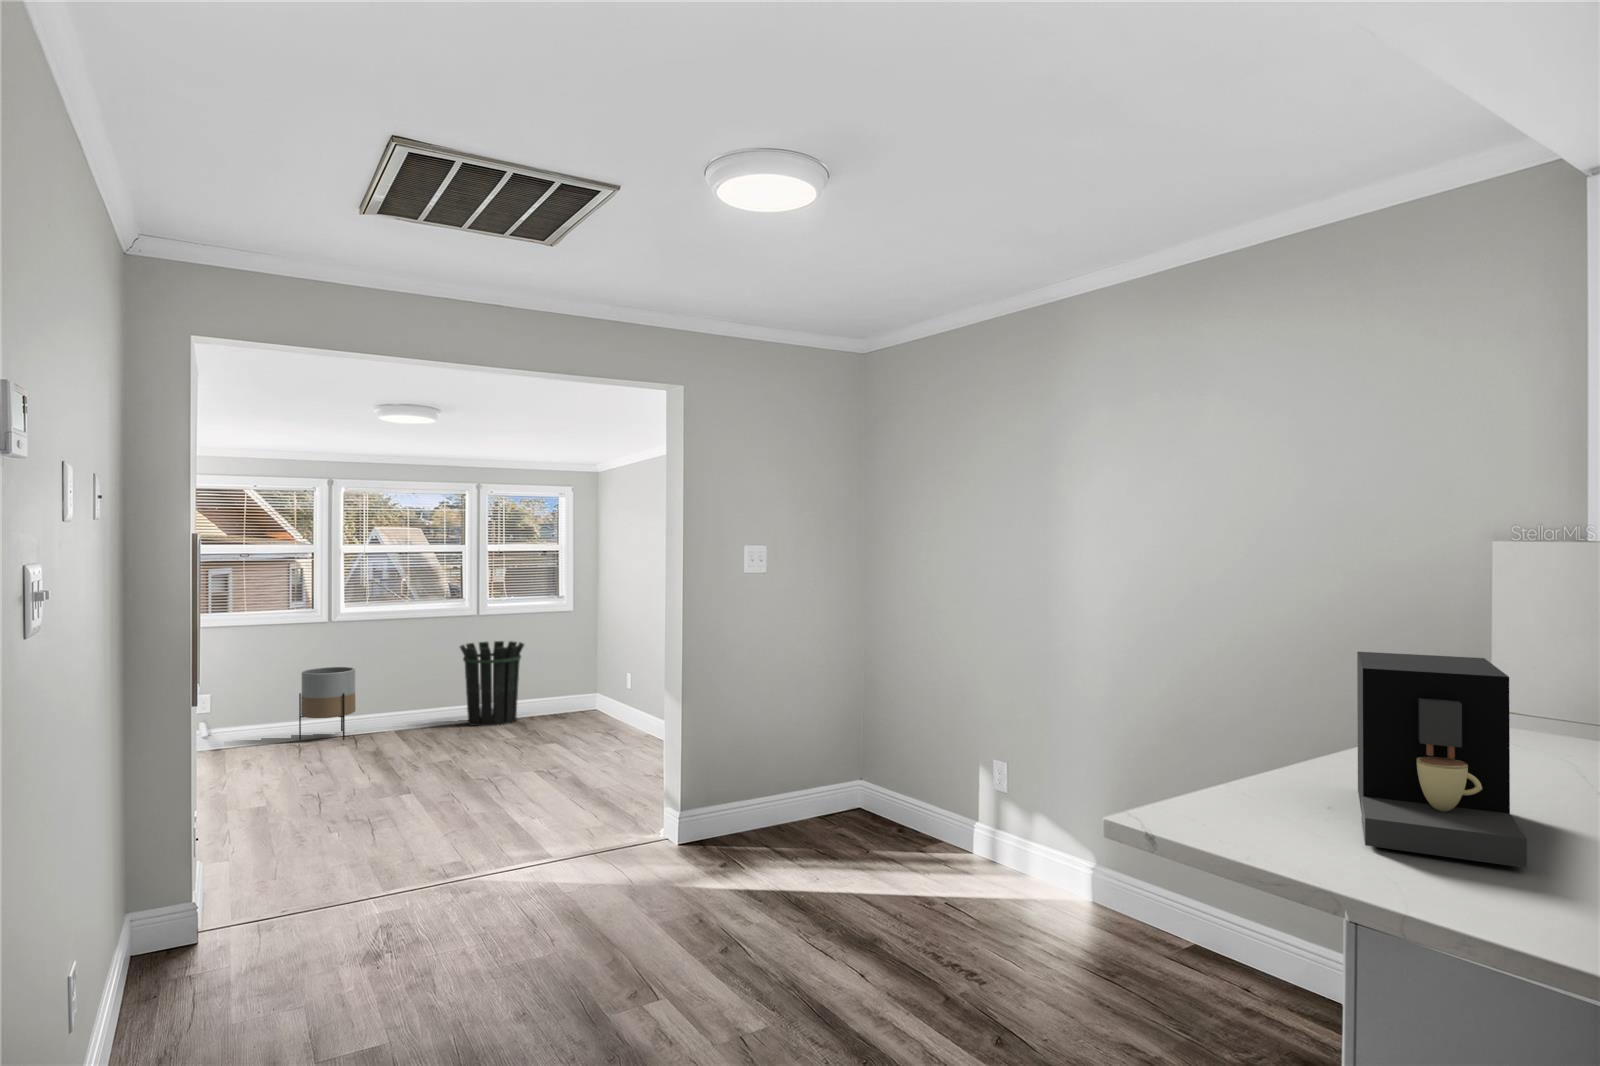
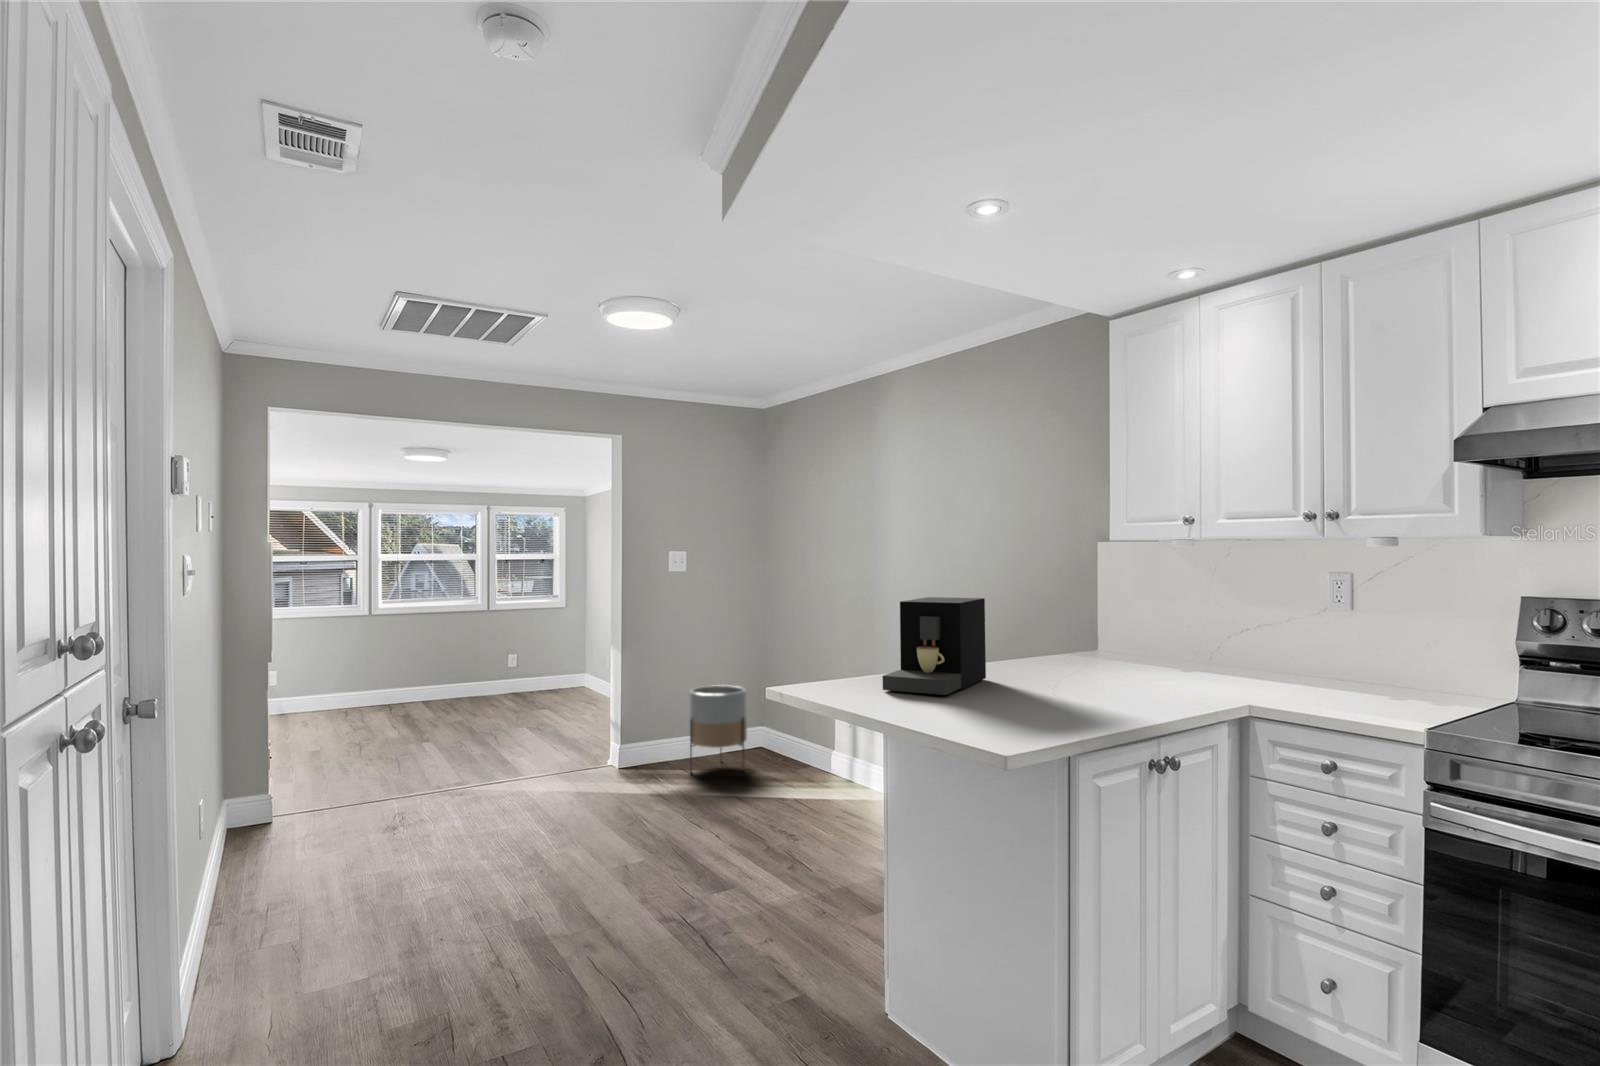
waste bin: present [460,641,524,726] -> none [473,631,525,698]
planter: present [299,667,356,740] -> present [690,685,747,771]

